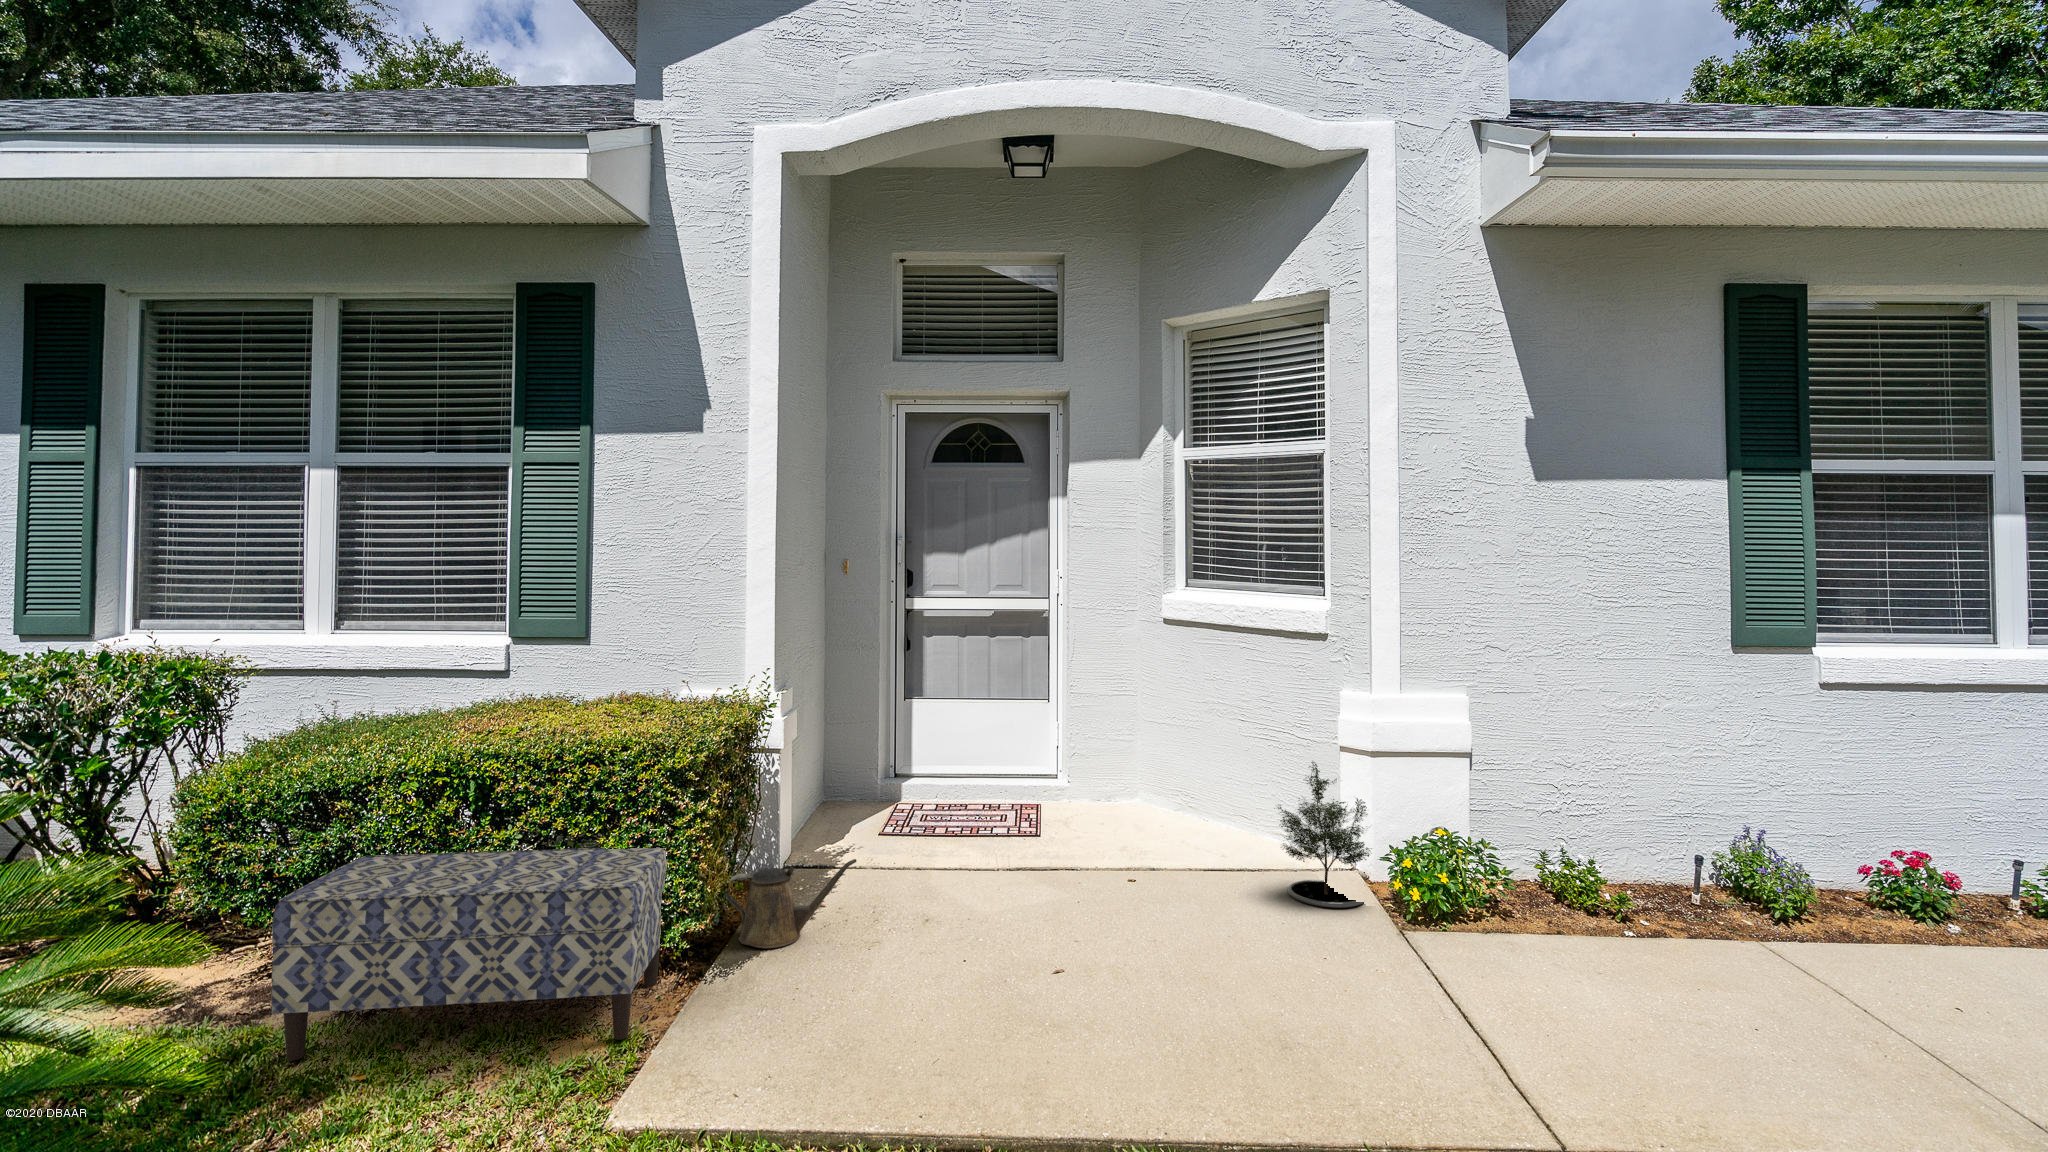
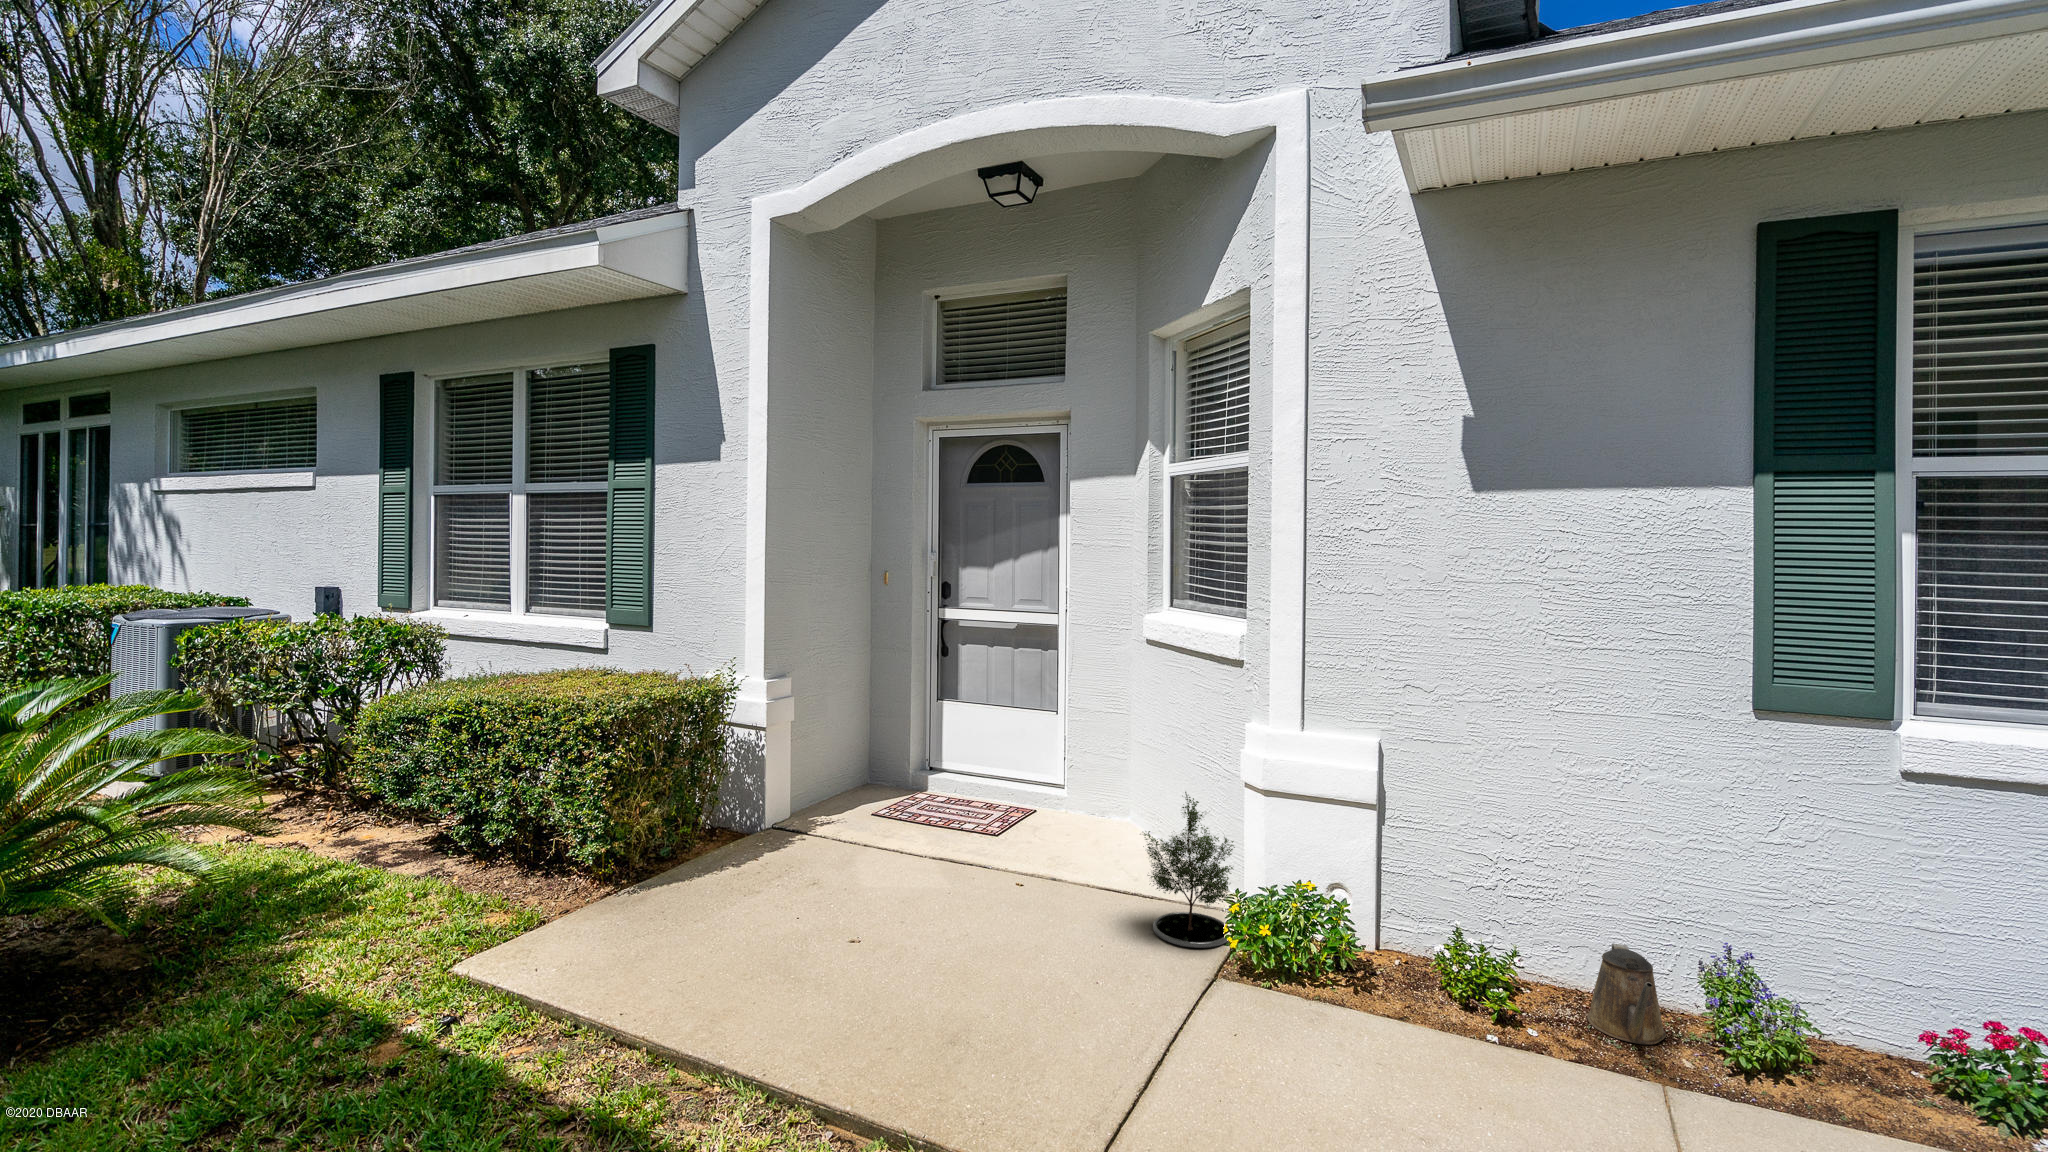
bench: present [272,847,667,1061] -> none [320,779,585,937]
watering can: present [726,859,857,948] -> present [1587,944,1666,1044]

